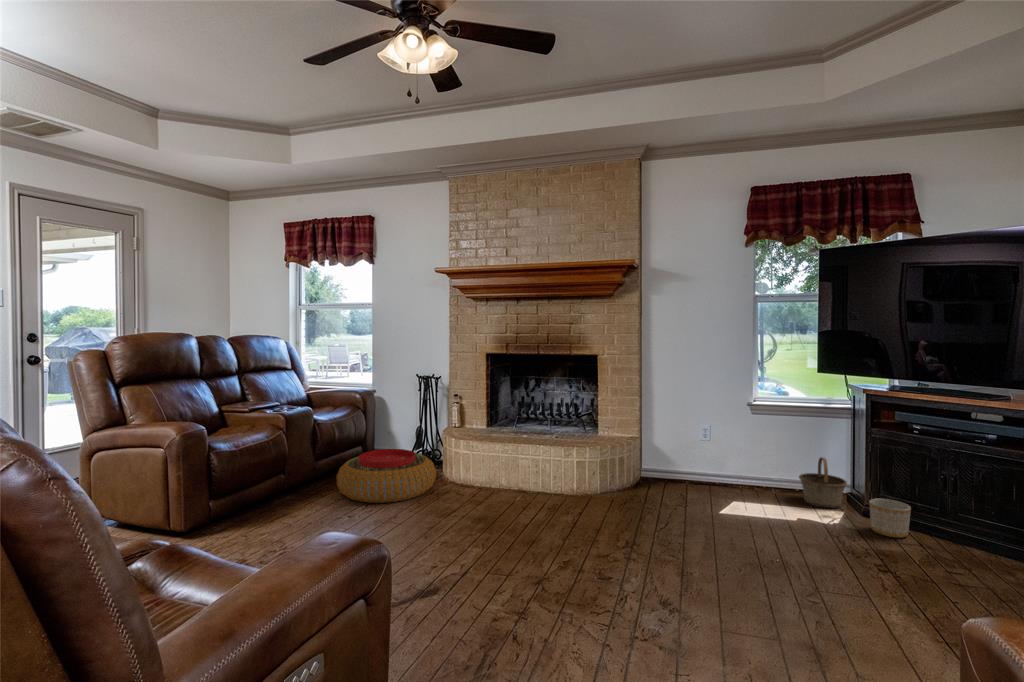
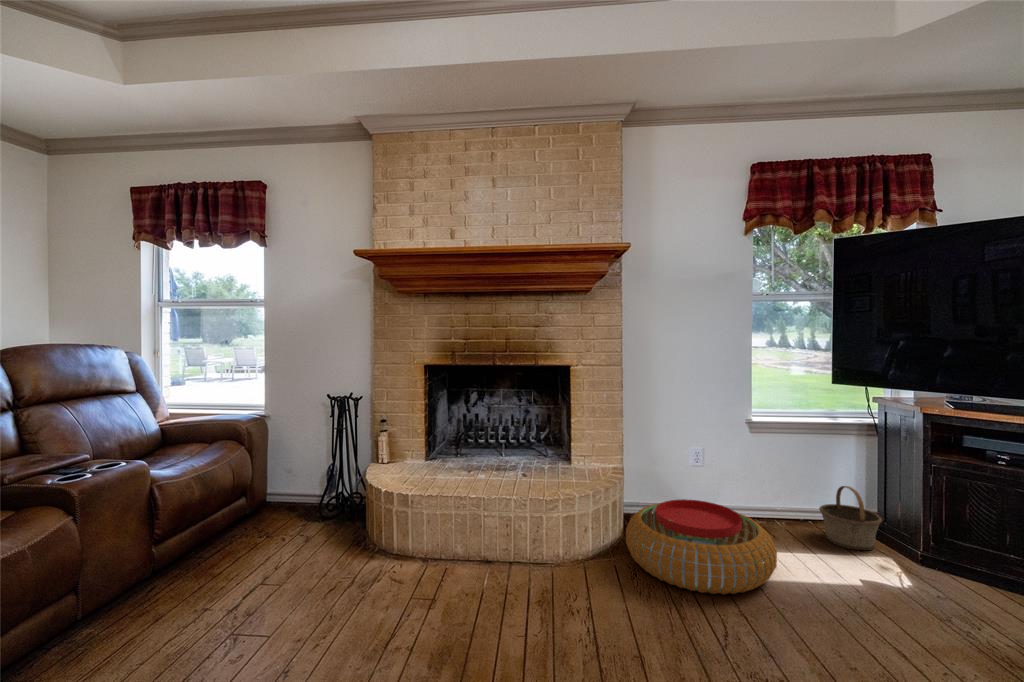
pouf: present [337,449,436,503] -> present [626,499,777,594]
planter: present [869,499,911,538] -> none [938,543,997,597]

